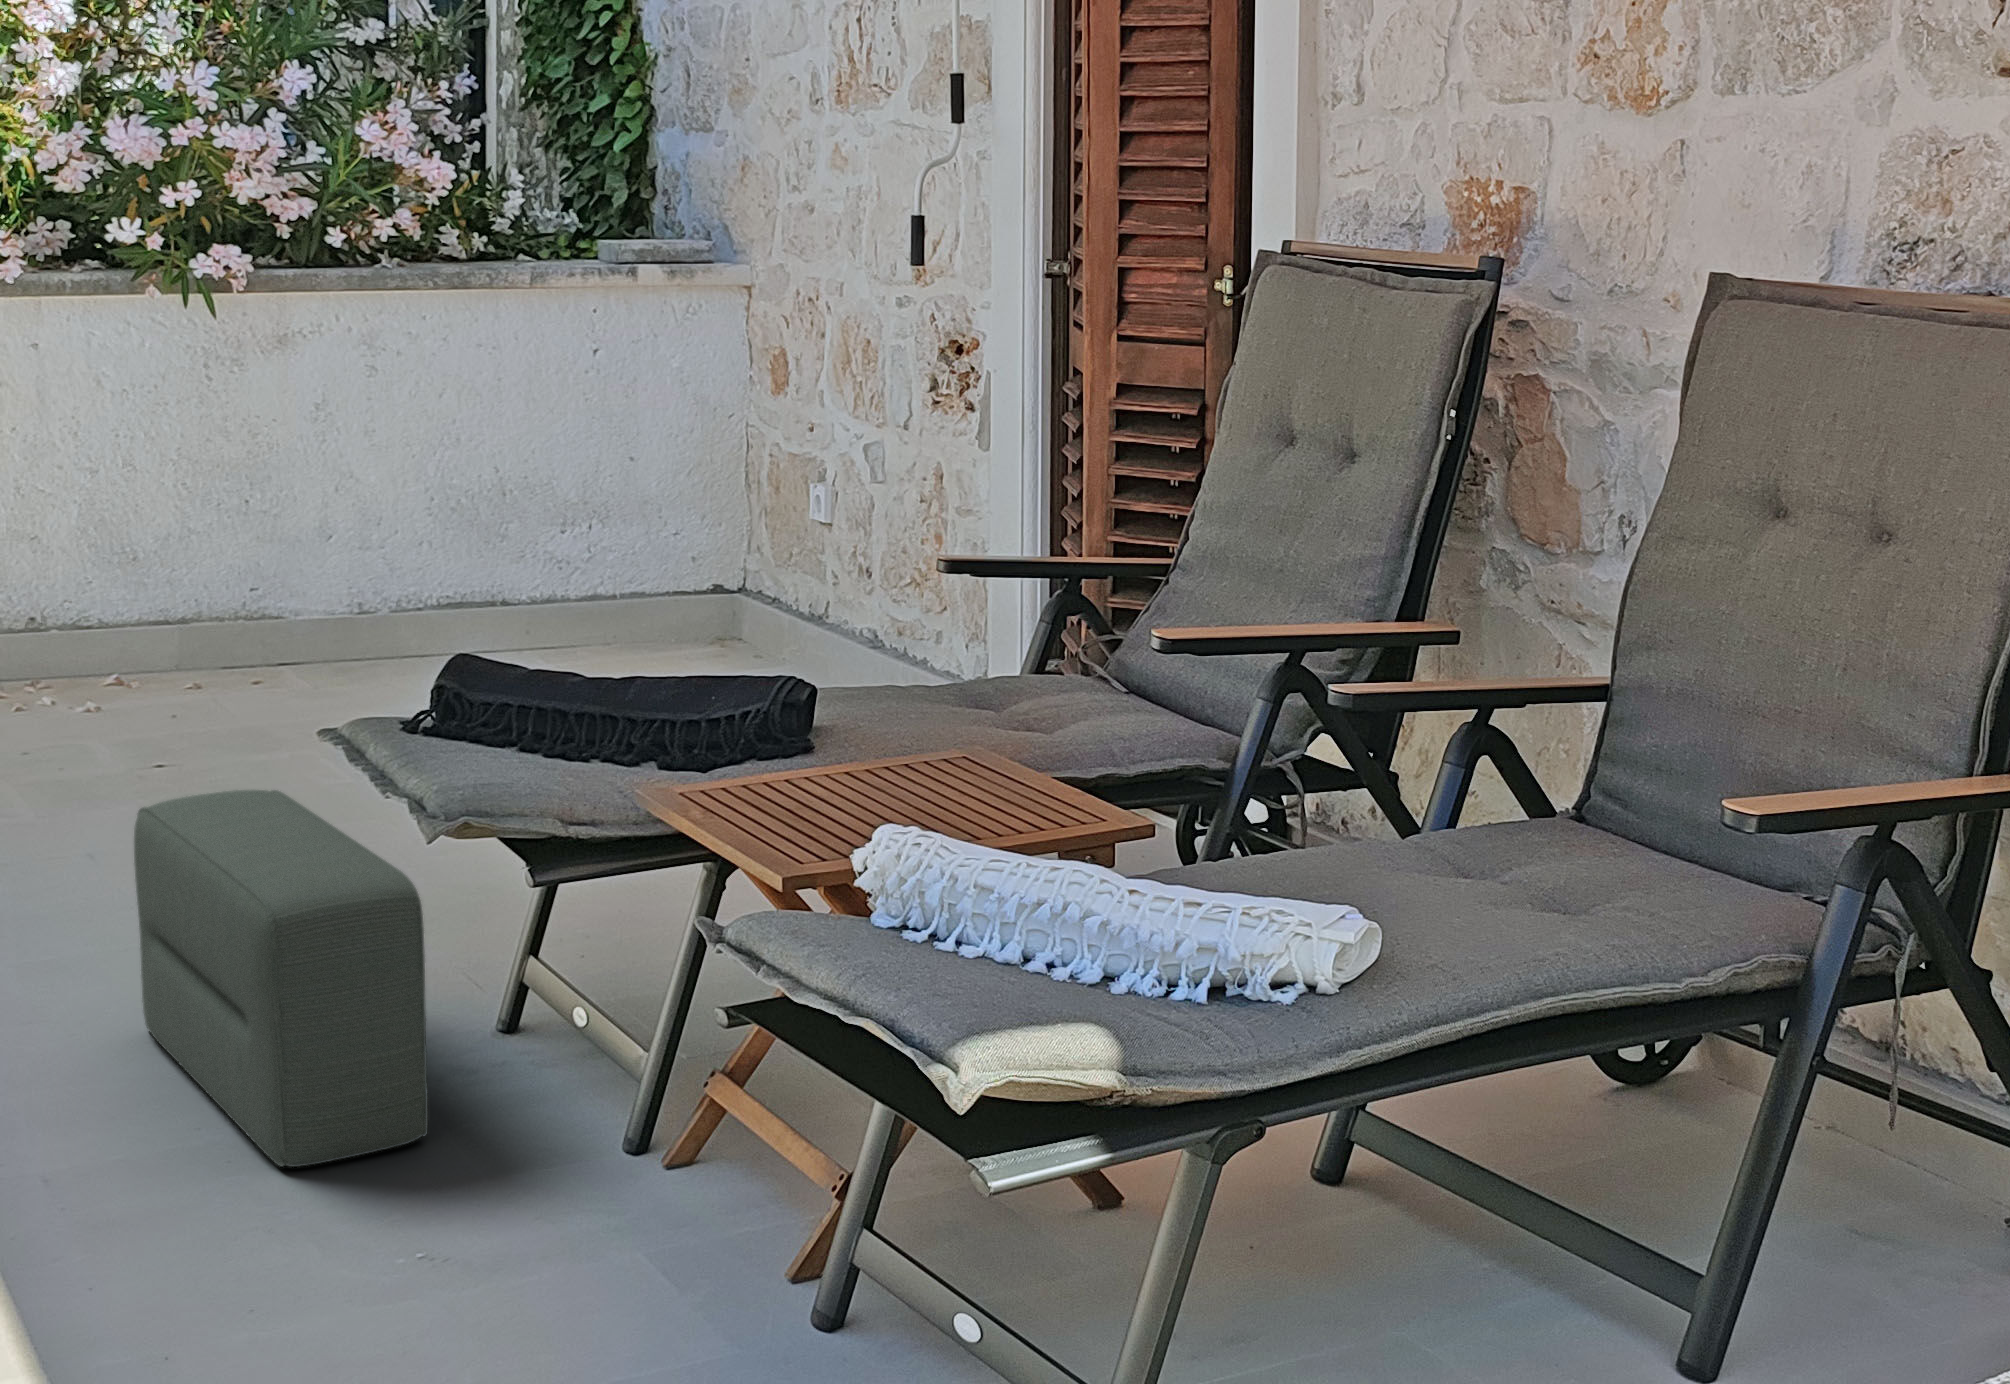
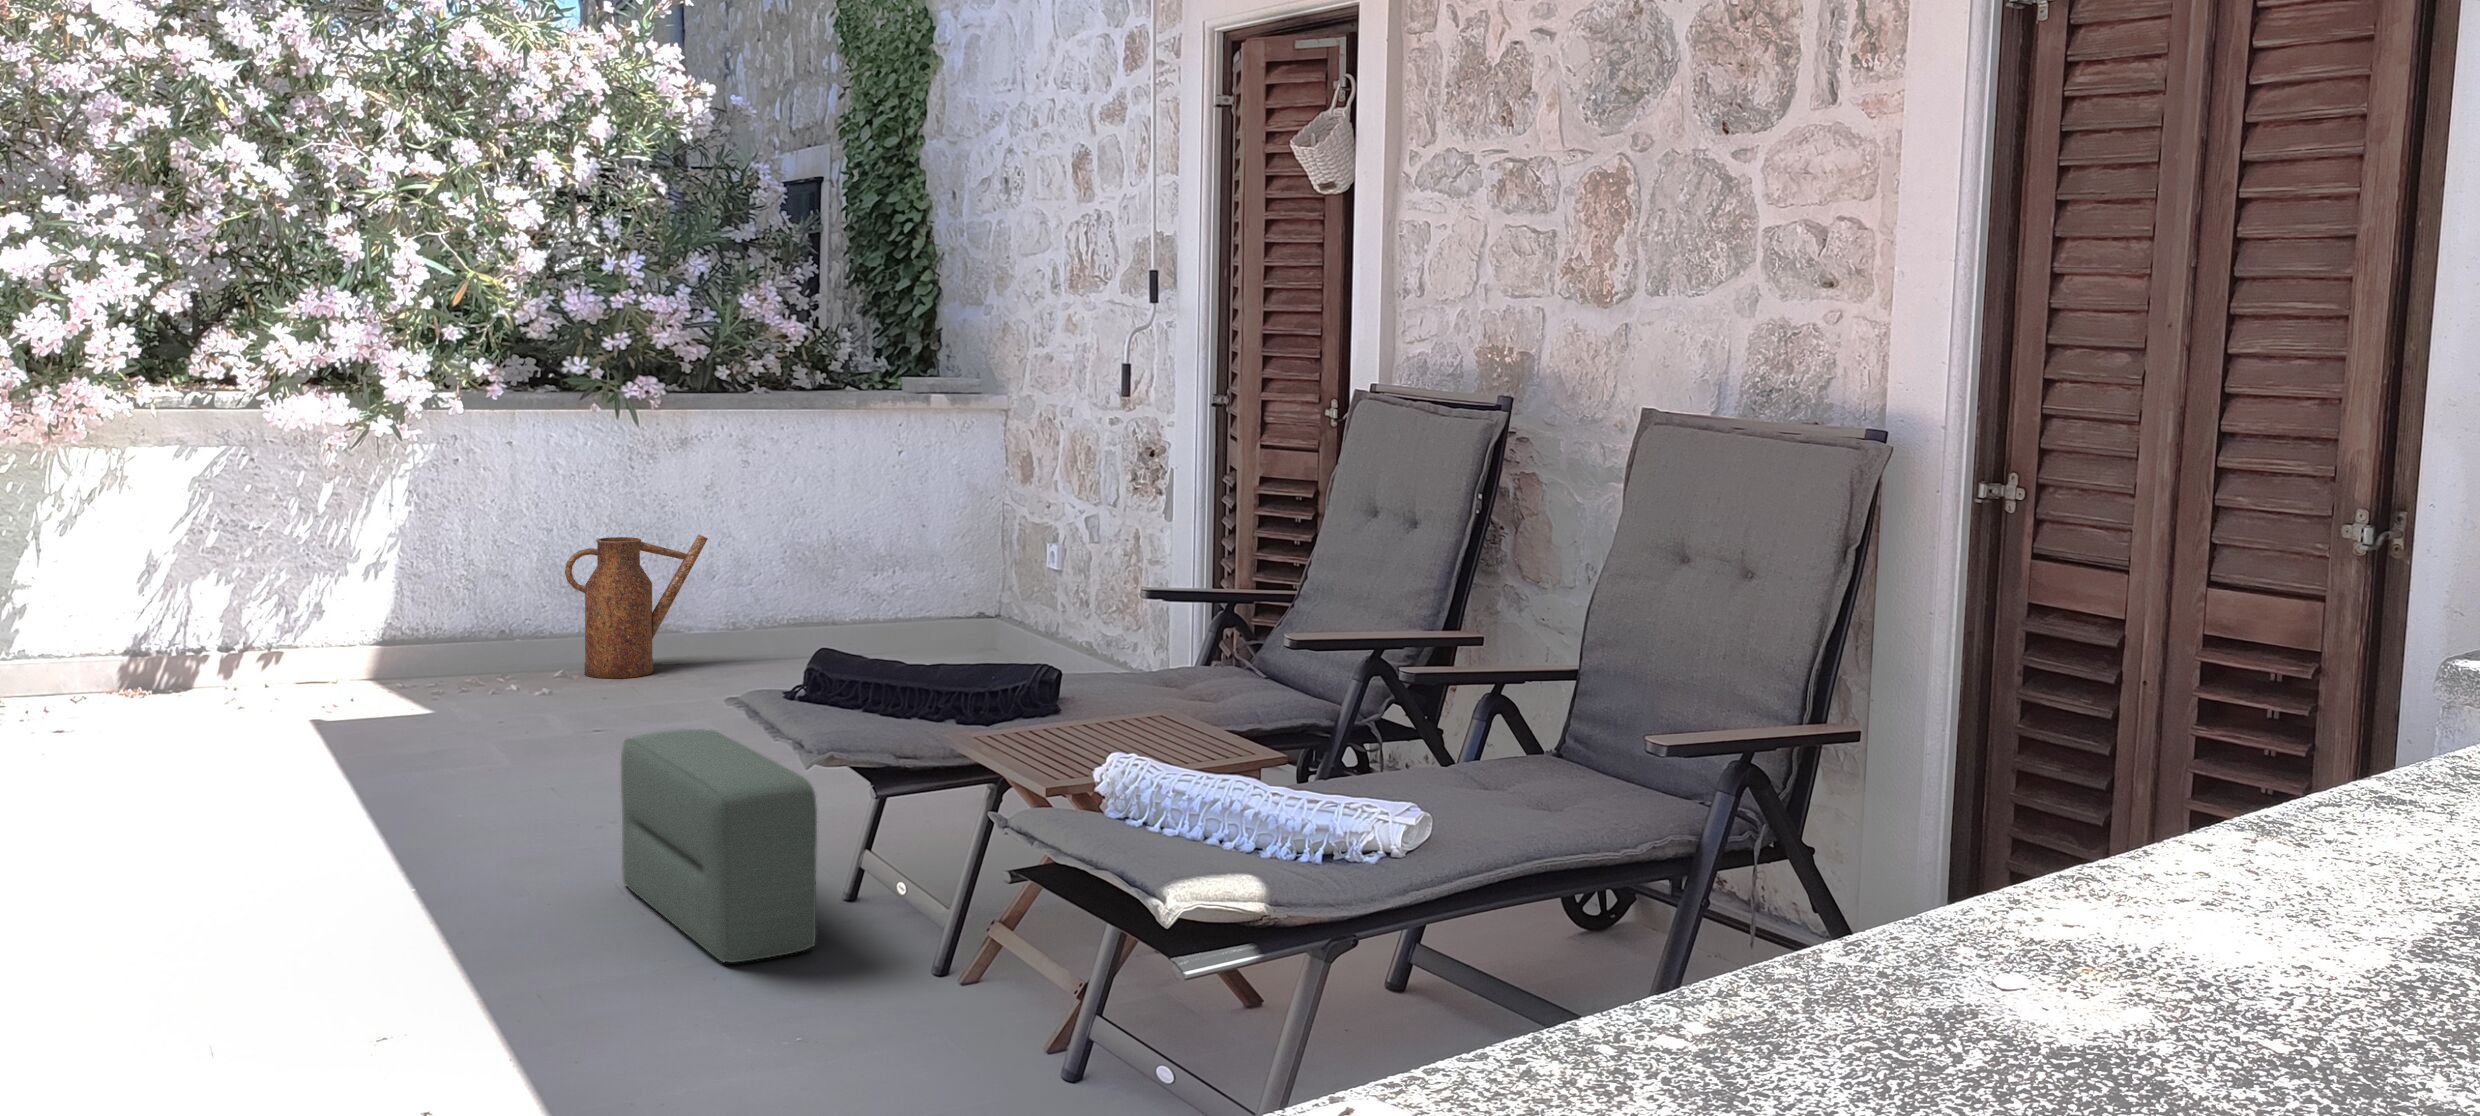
watering can: none [109,472,319,685] -> present [565,534,708,678]

